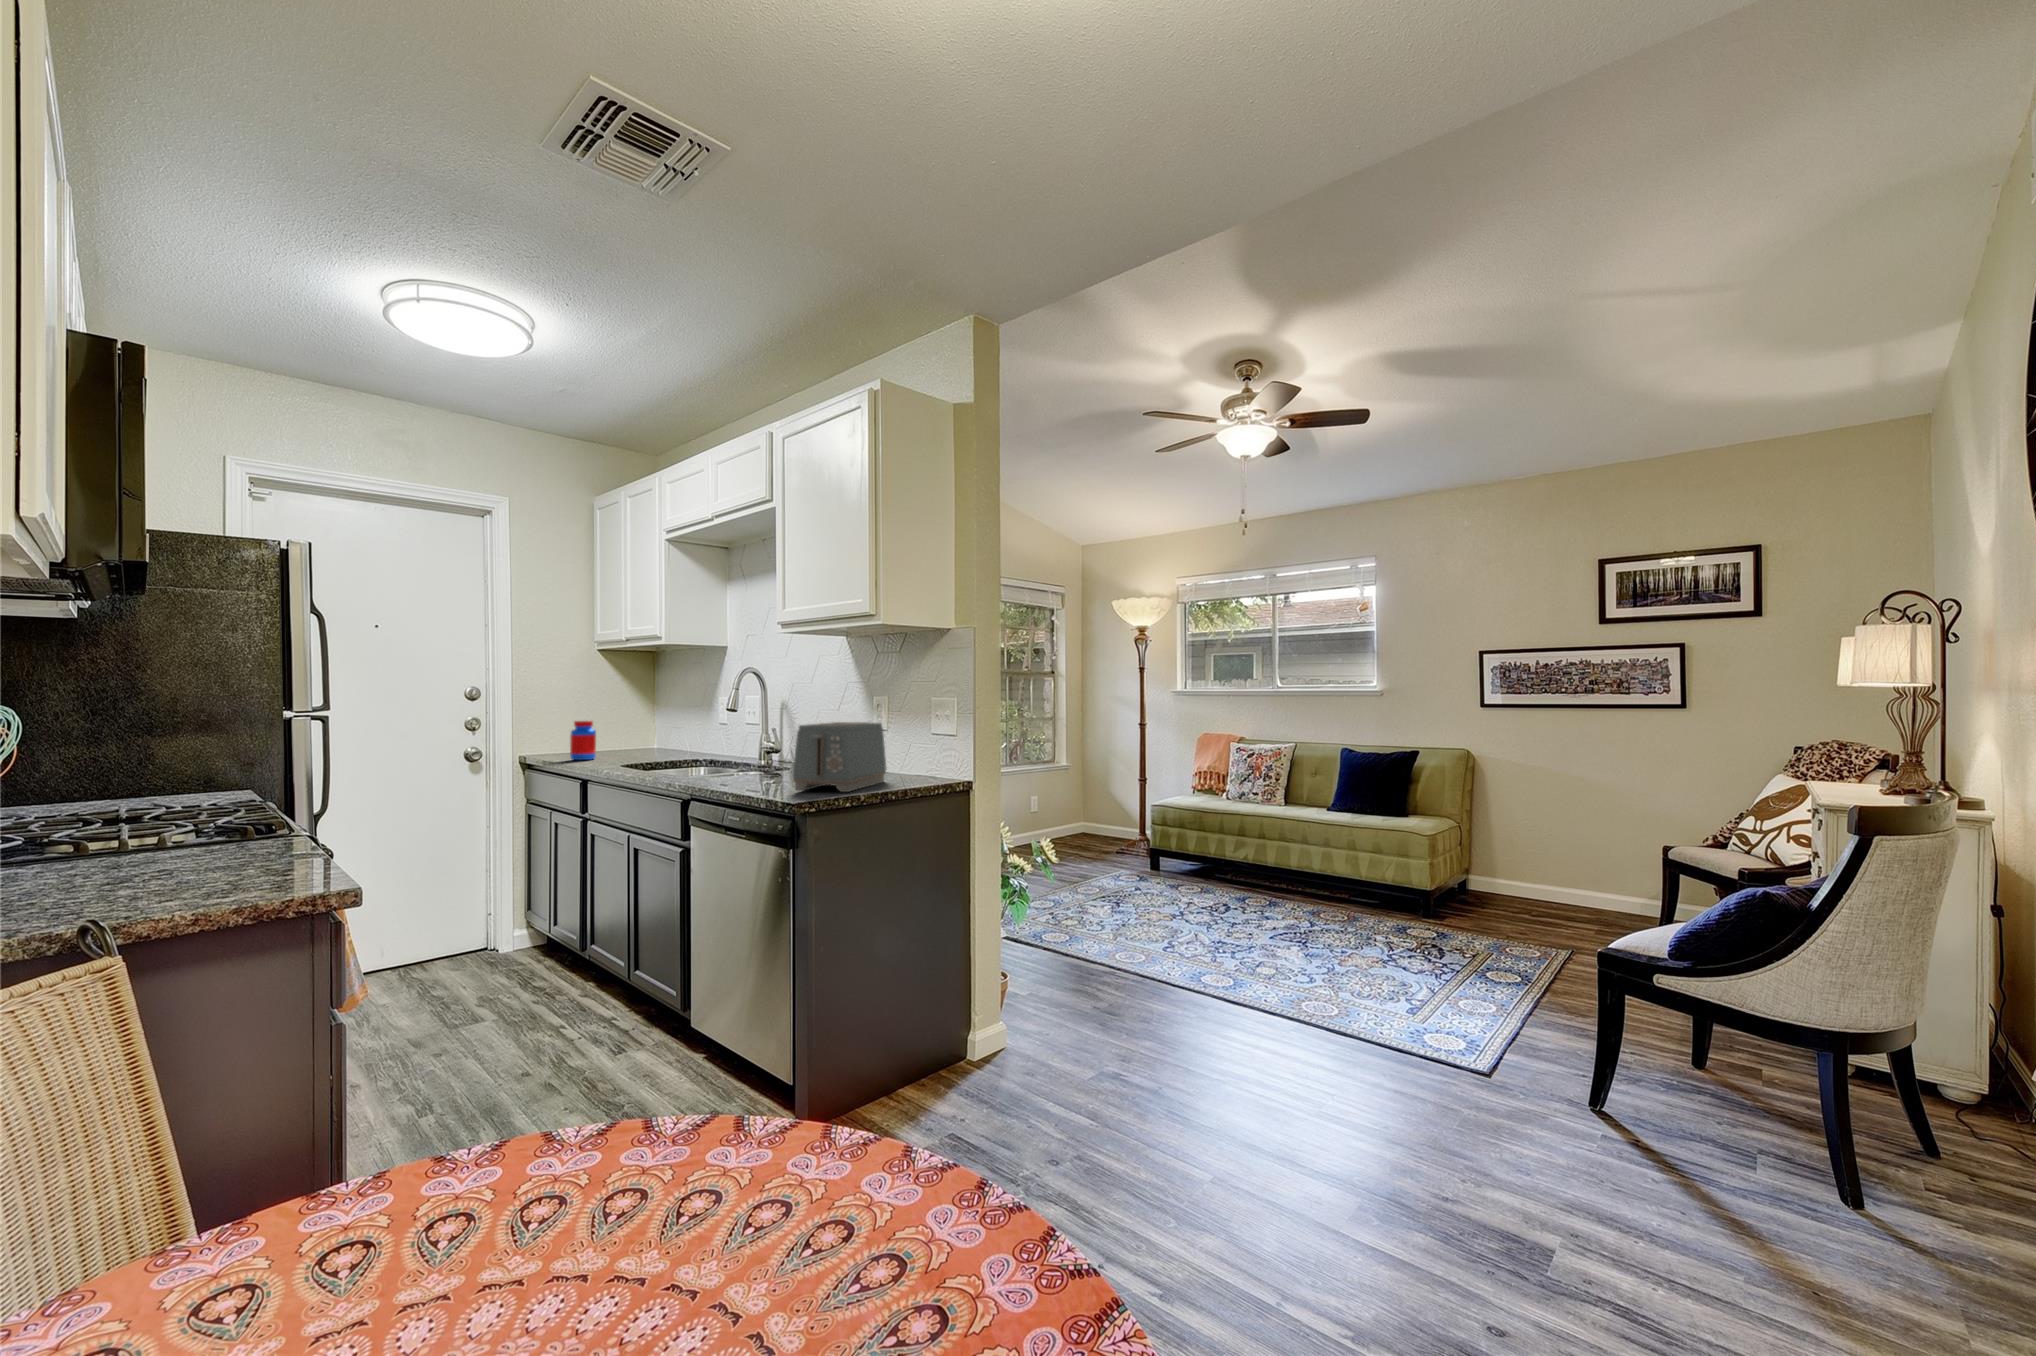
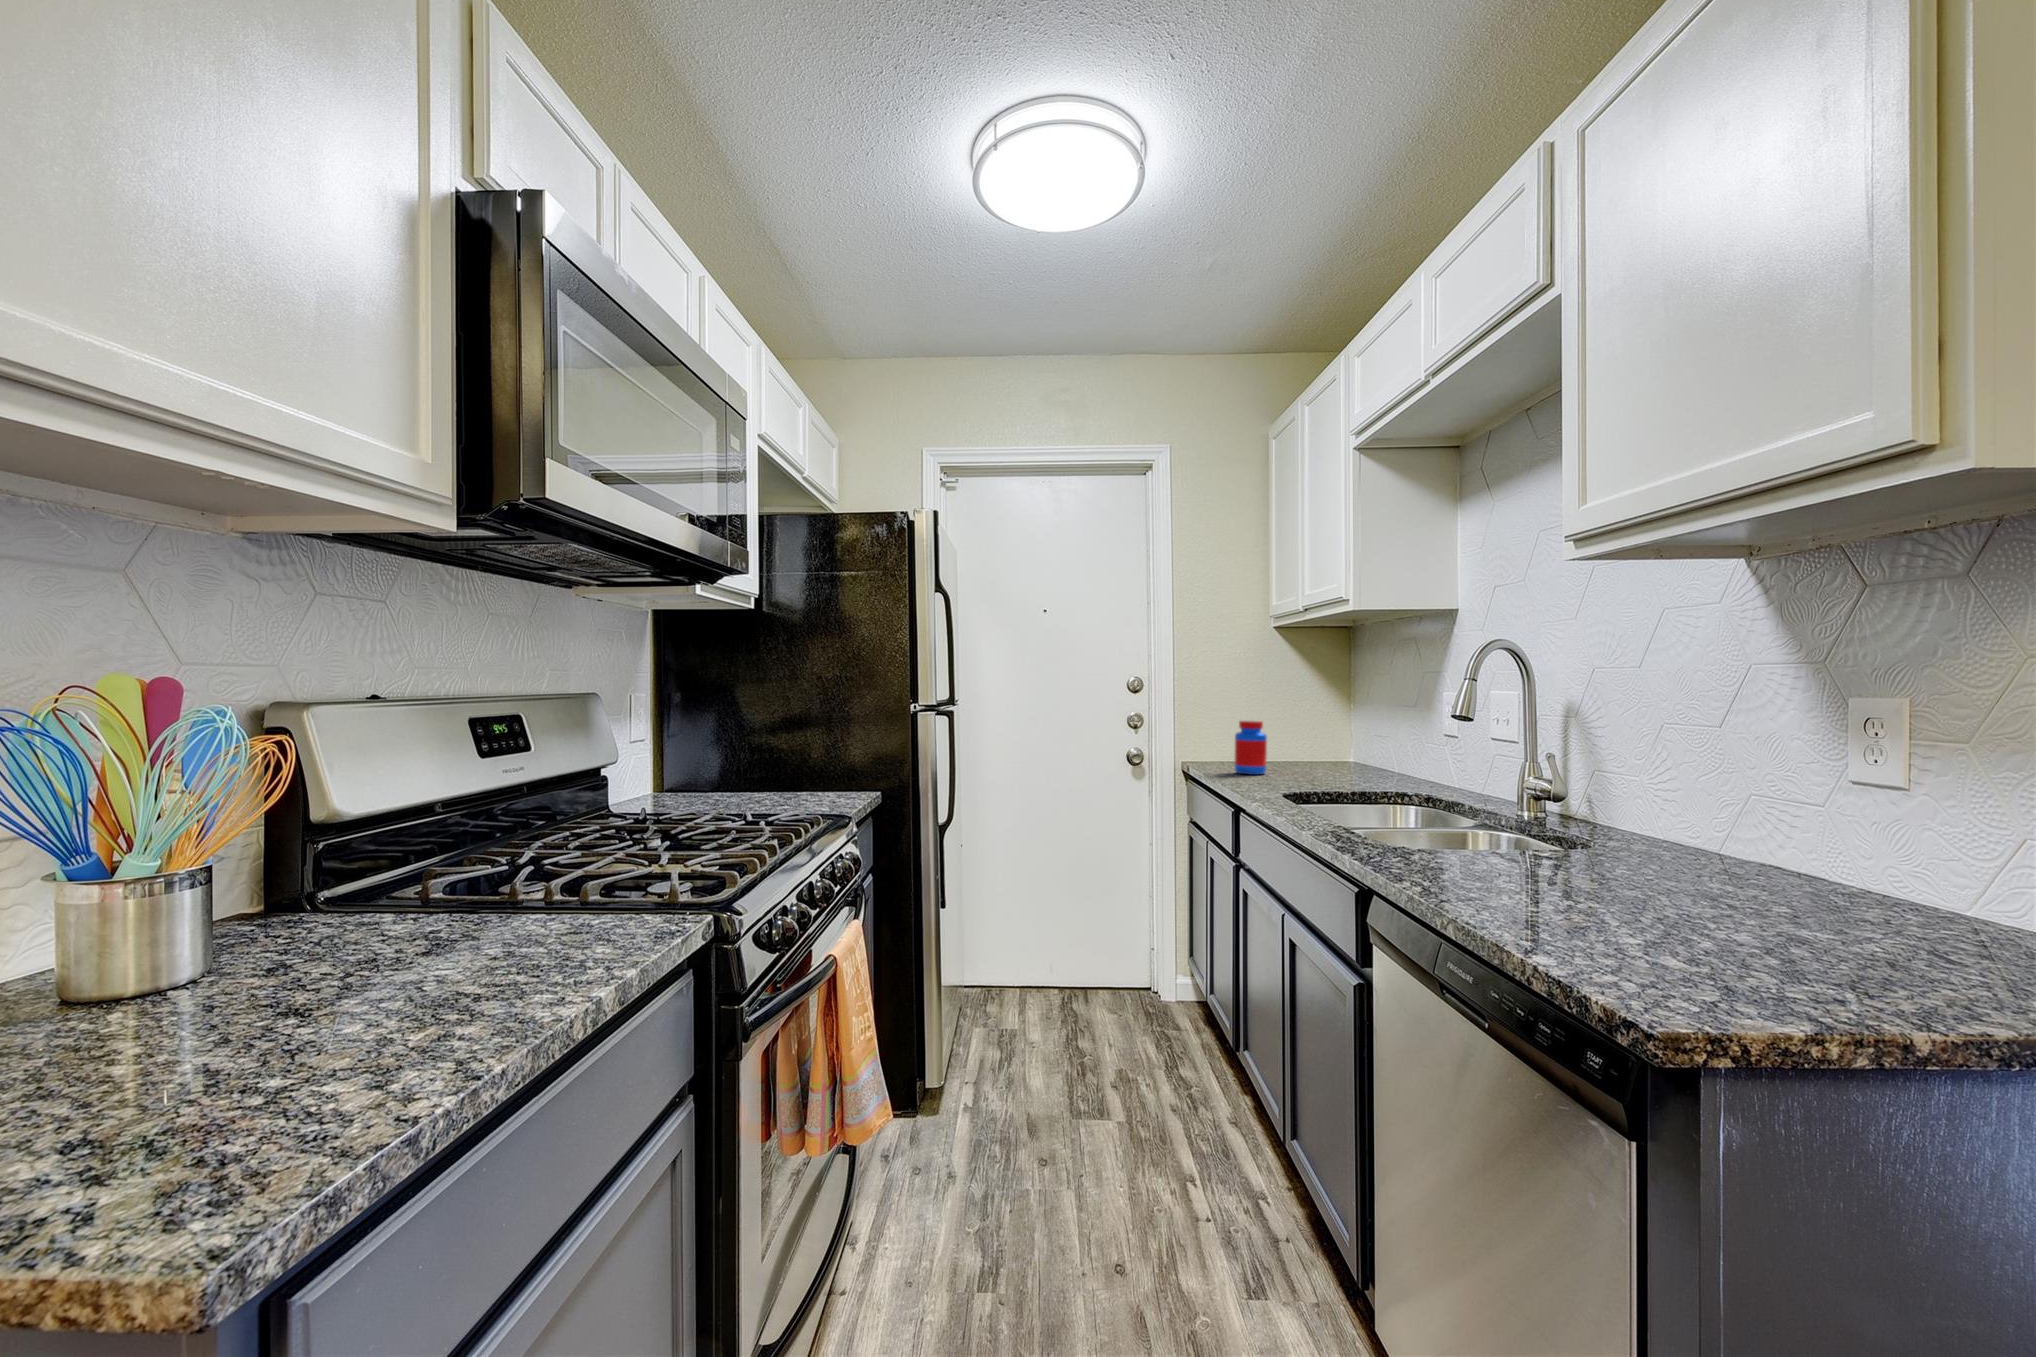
toaster: present [793,722,887,792] -> none [1626,763,1949,993]

